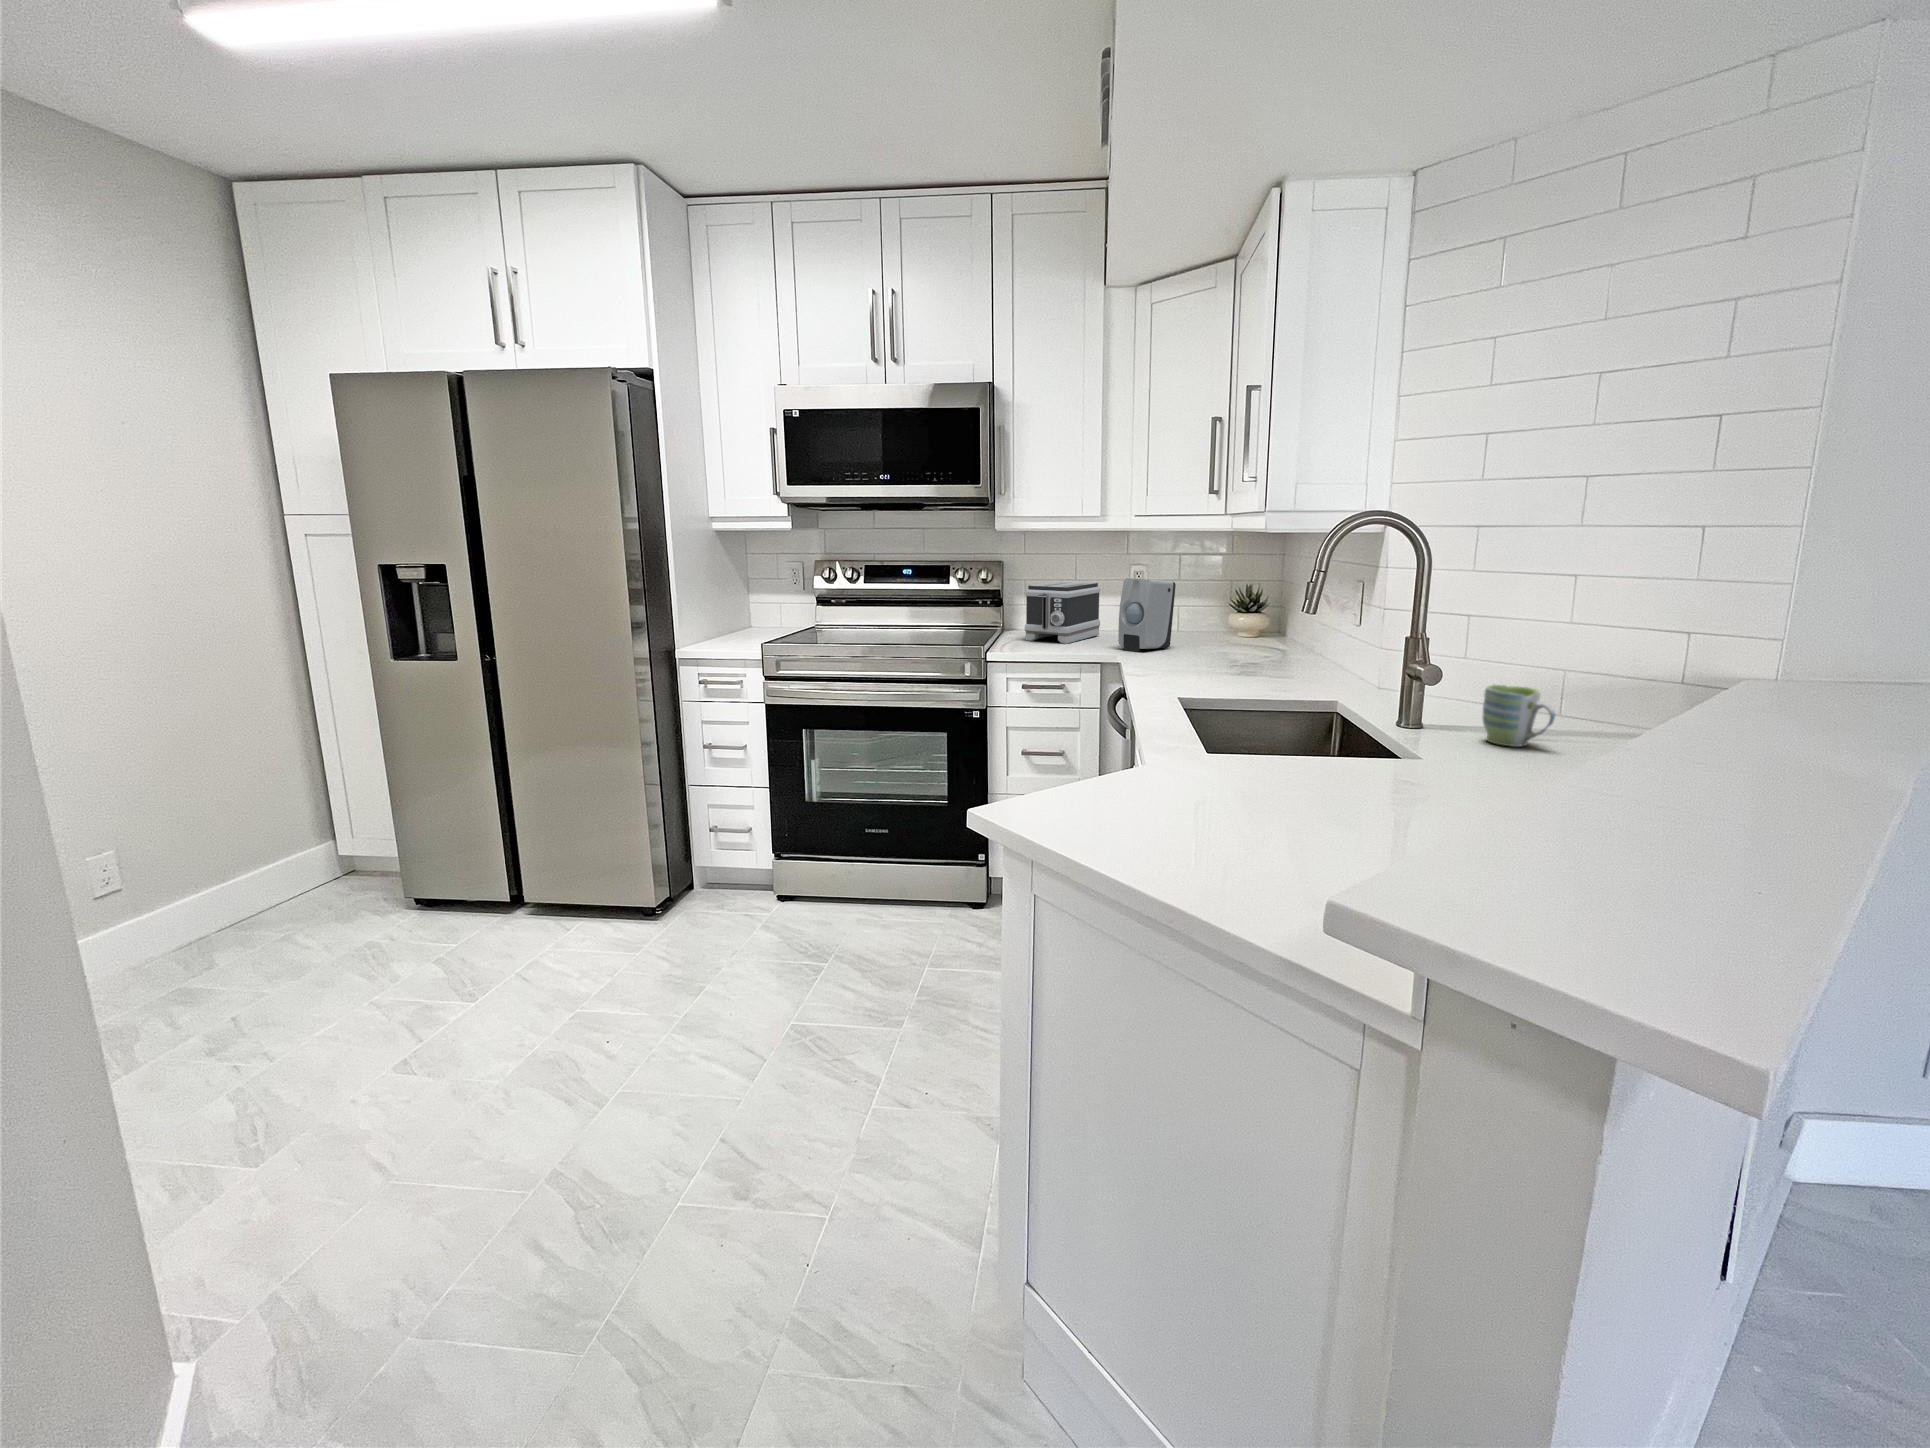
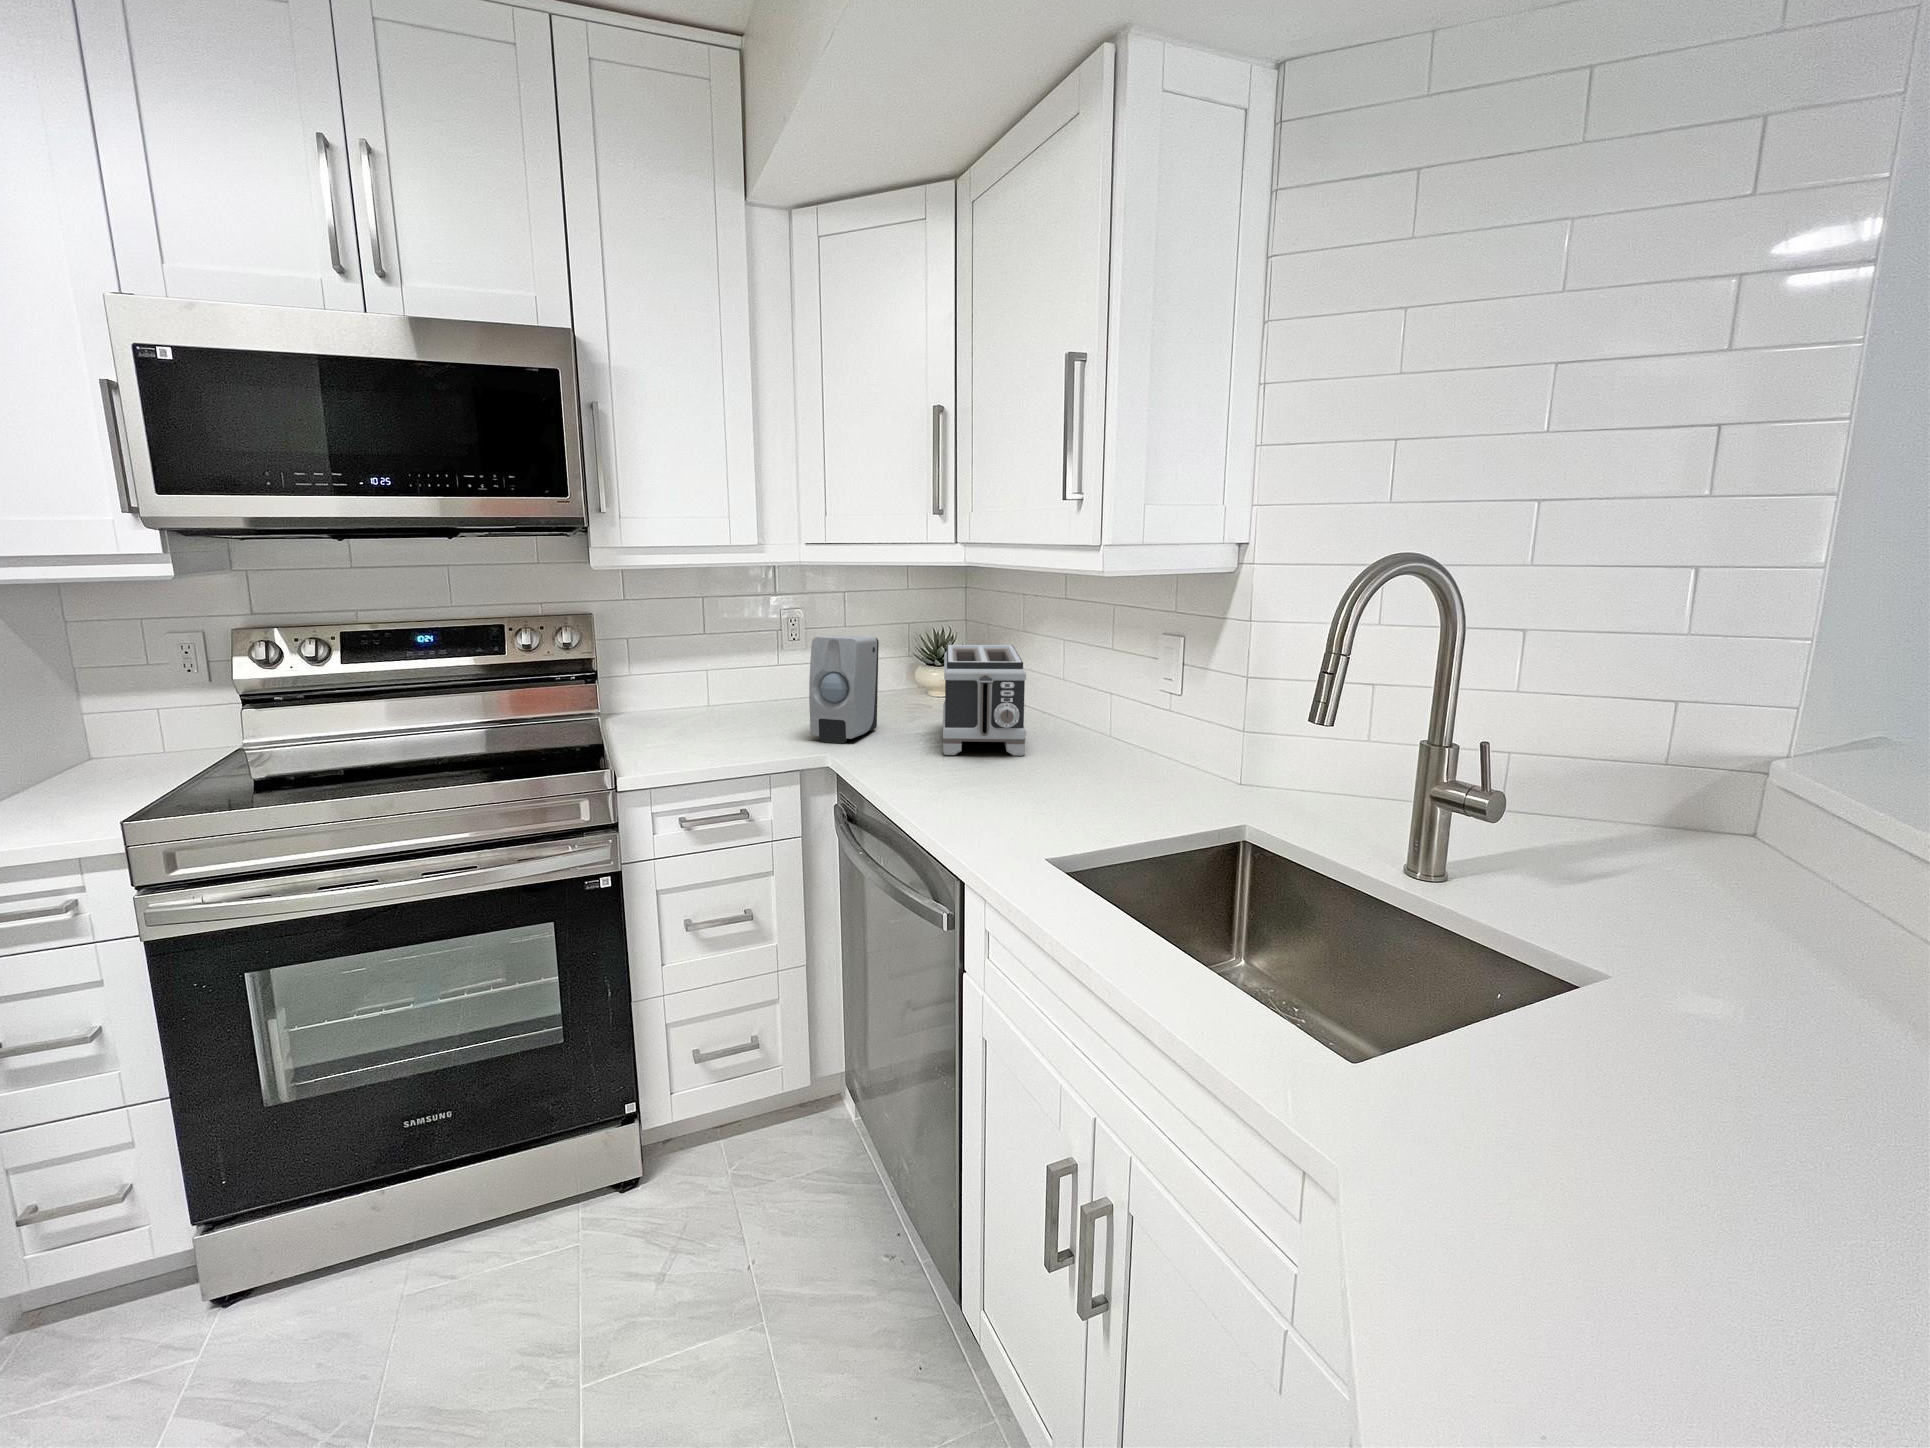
toaster: present [1024,581,1100,644] -> present [943,645,1026,756]
mug: present [1482,685,1555,747] -> none [1548,810,1669,908]

